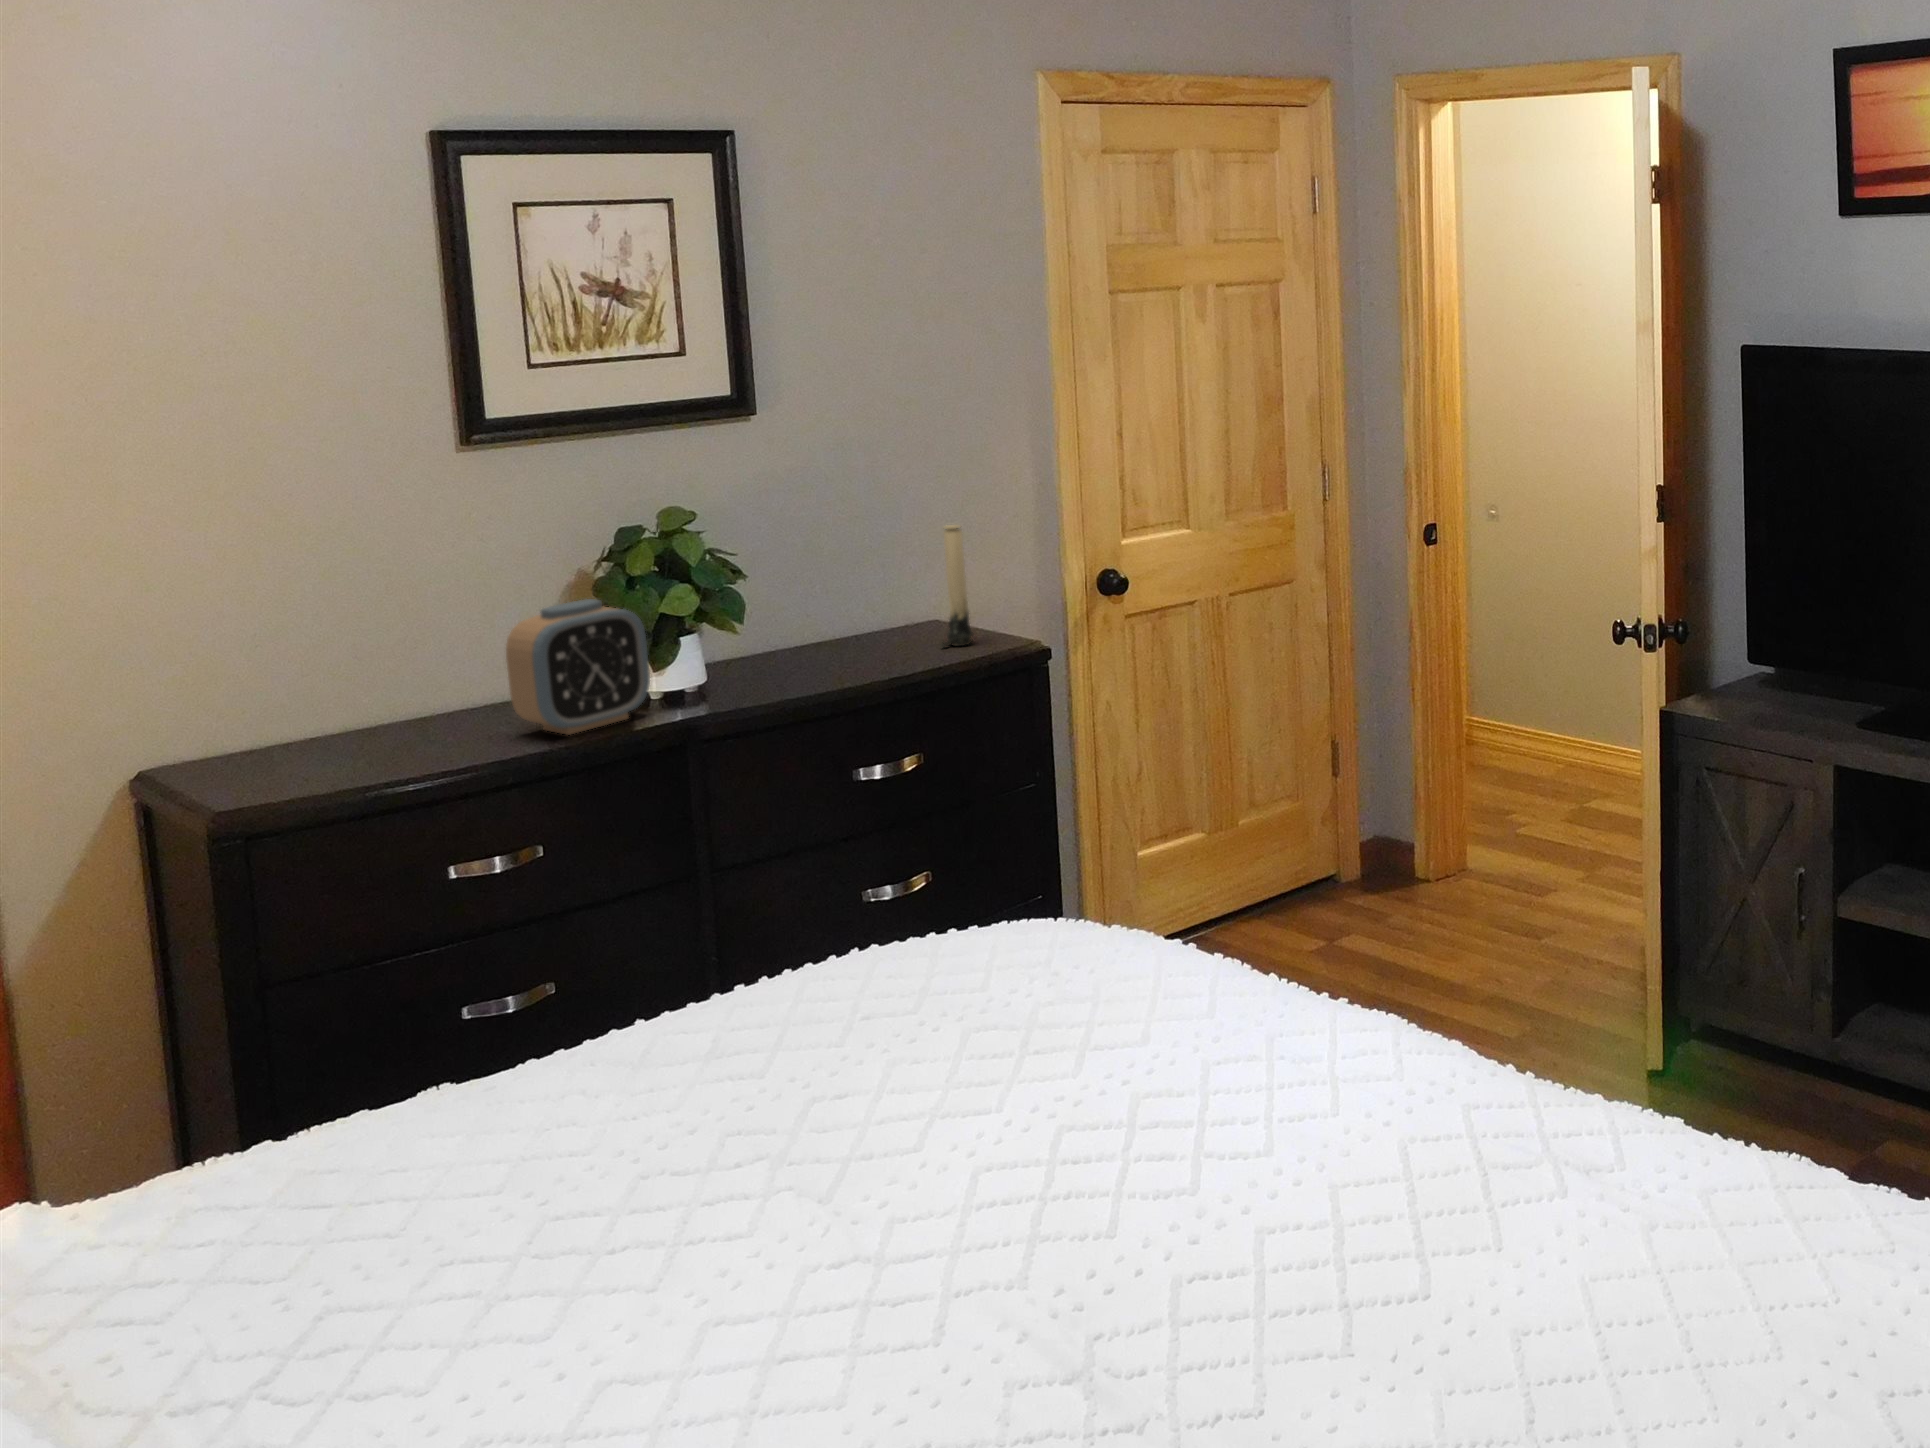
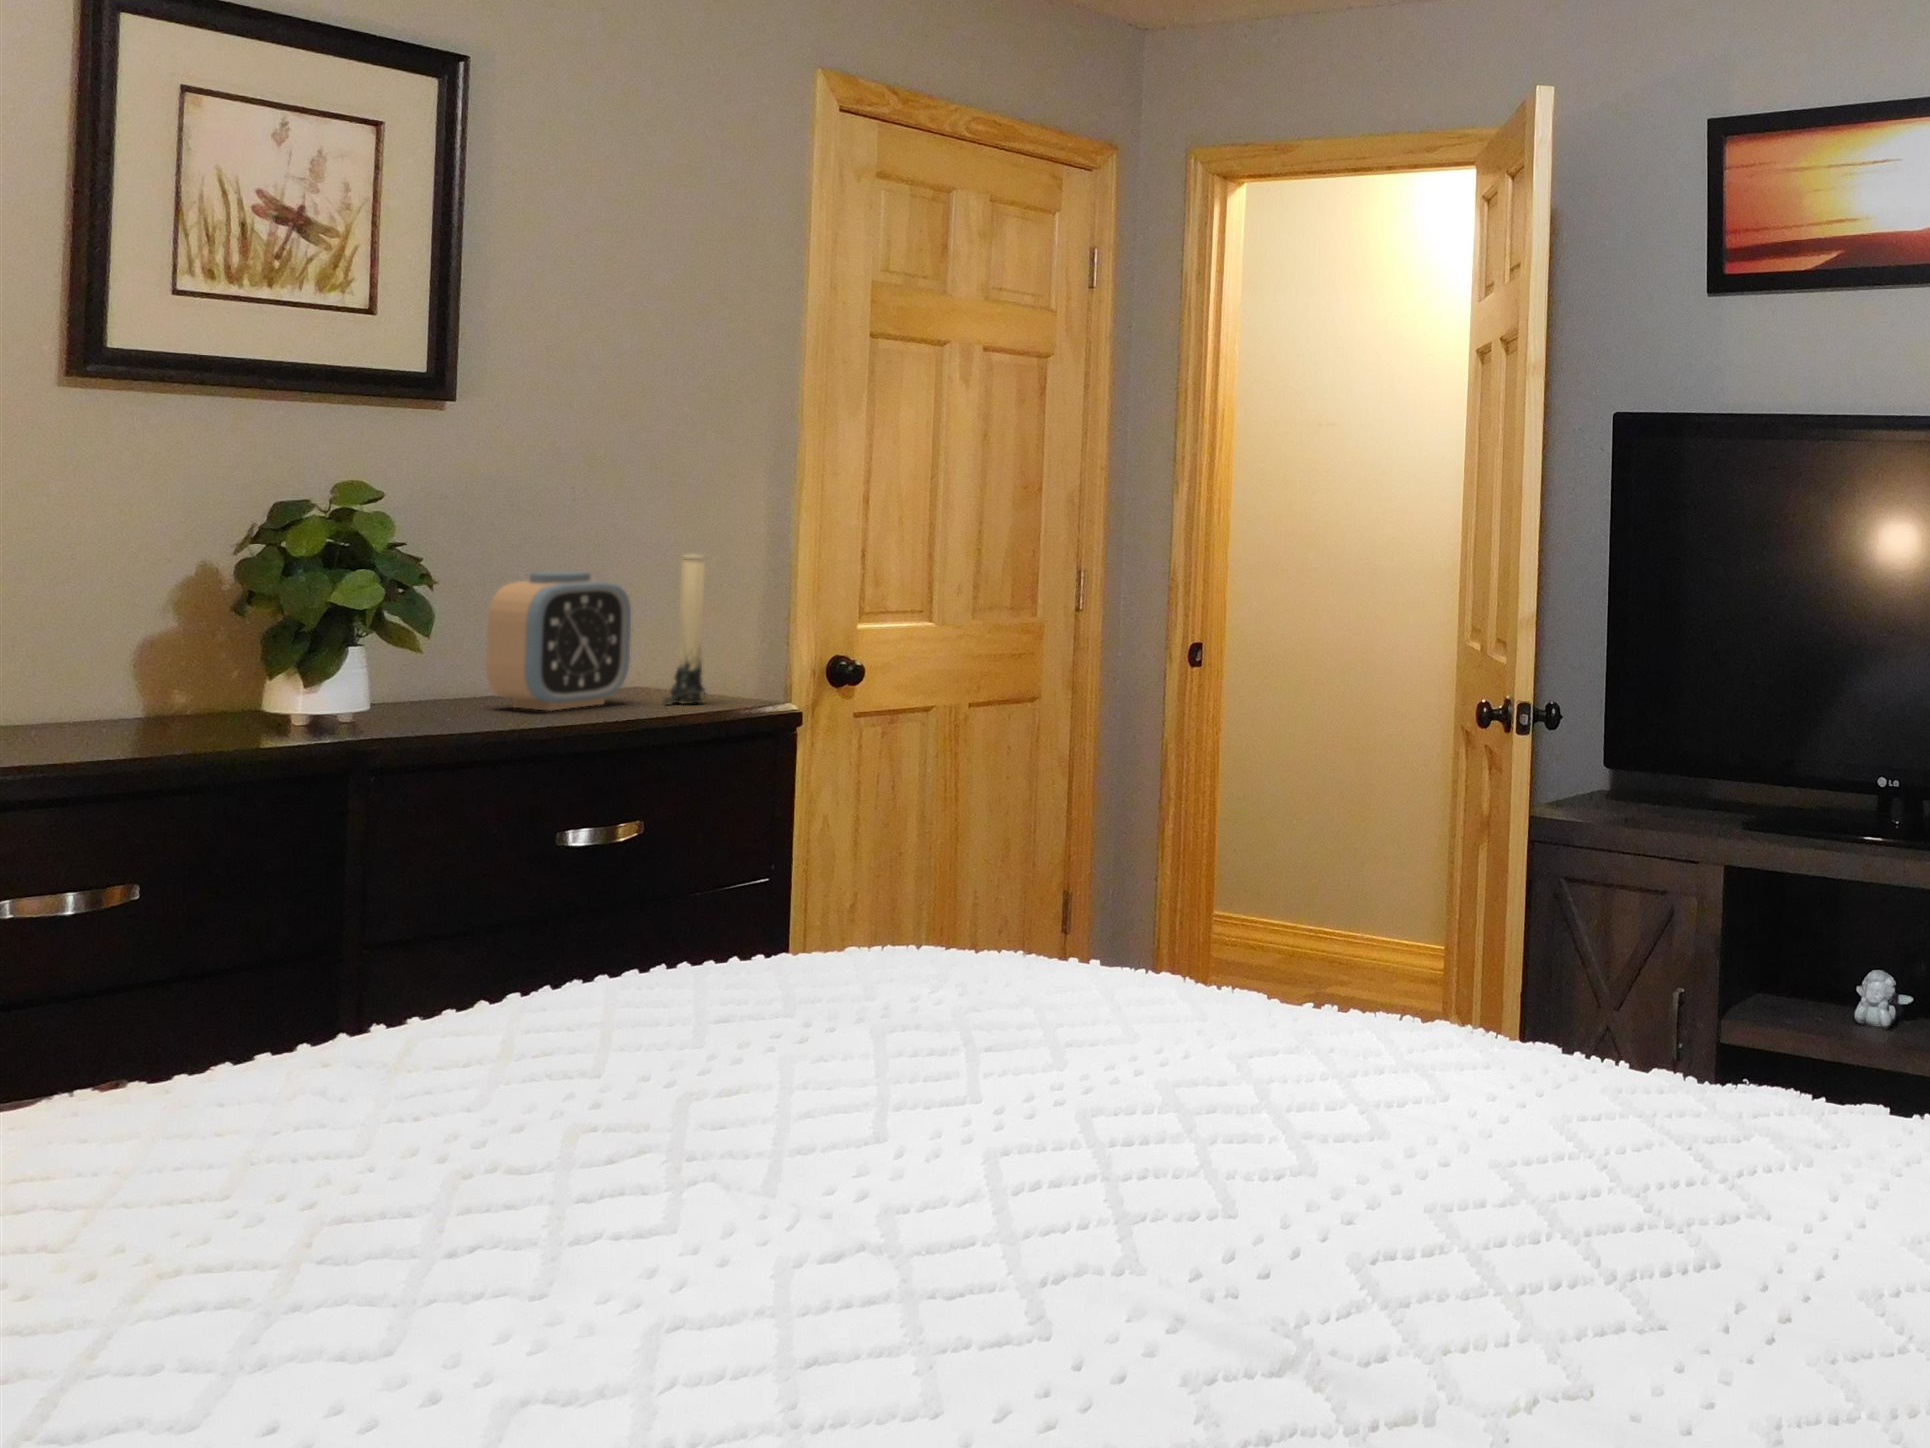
alarm clock: present [506,599,650,735] -> present [486,571,631,711]

